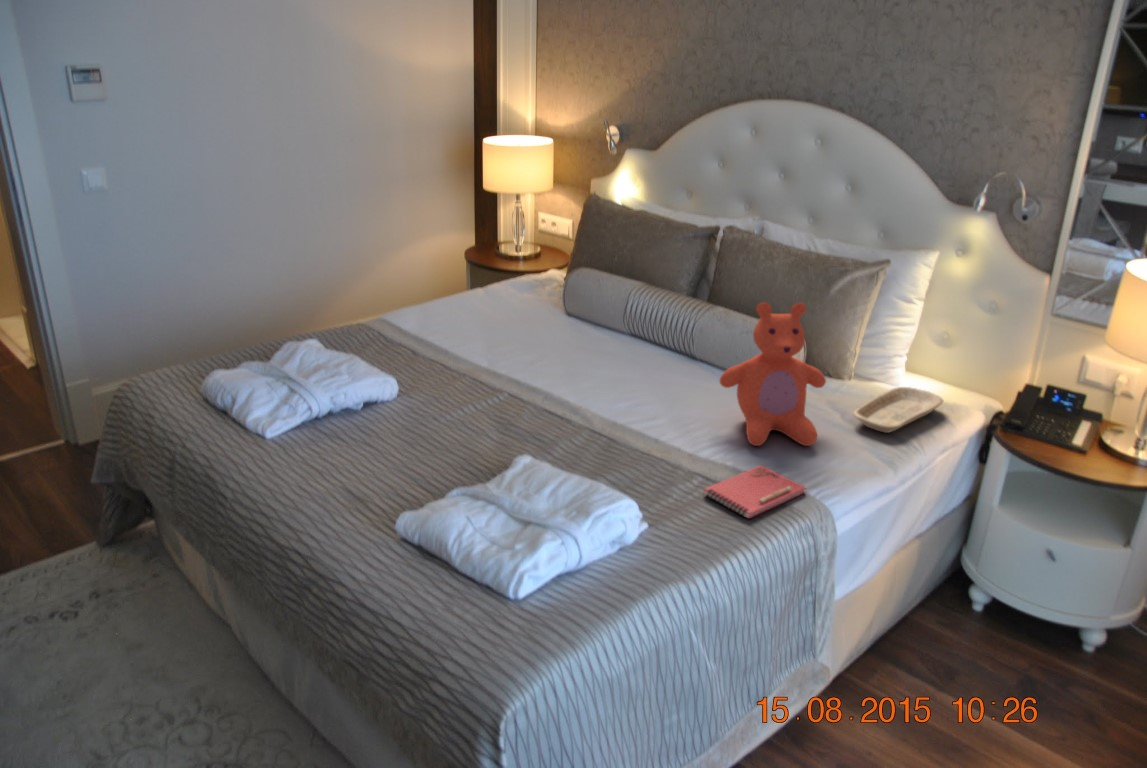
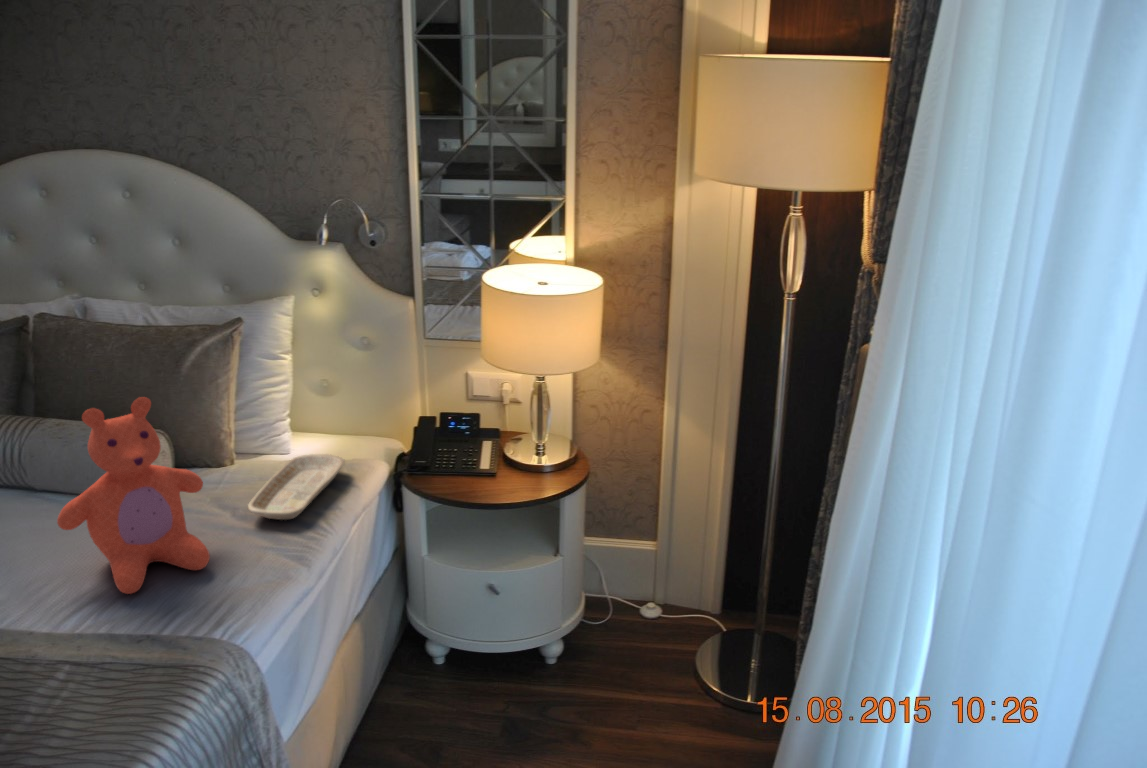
notebook: present [704,465,806,519] -> none [66,620,211,707]

